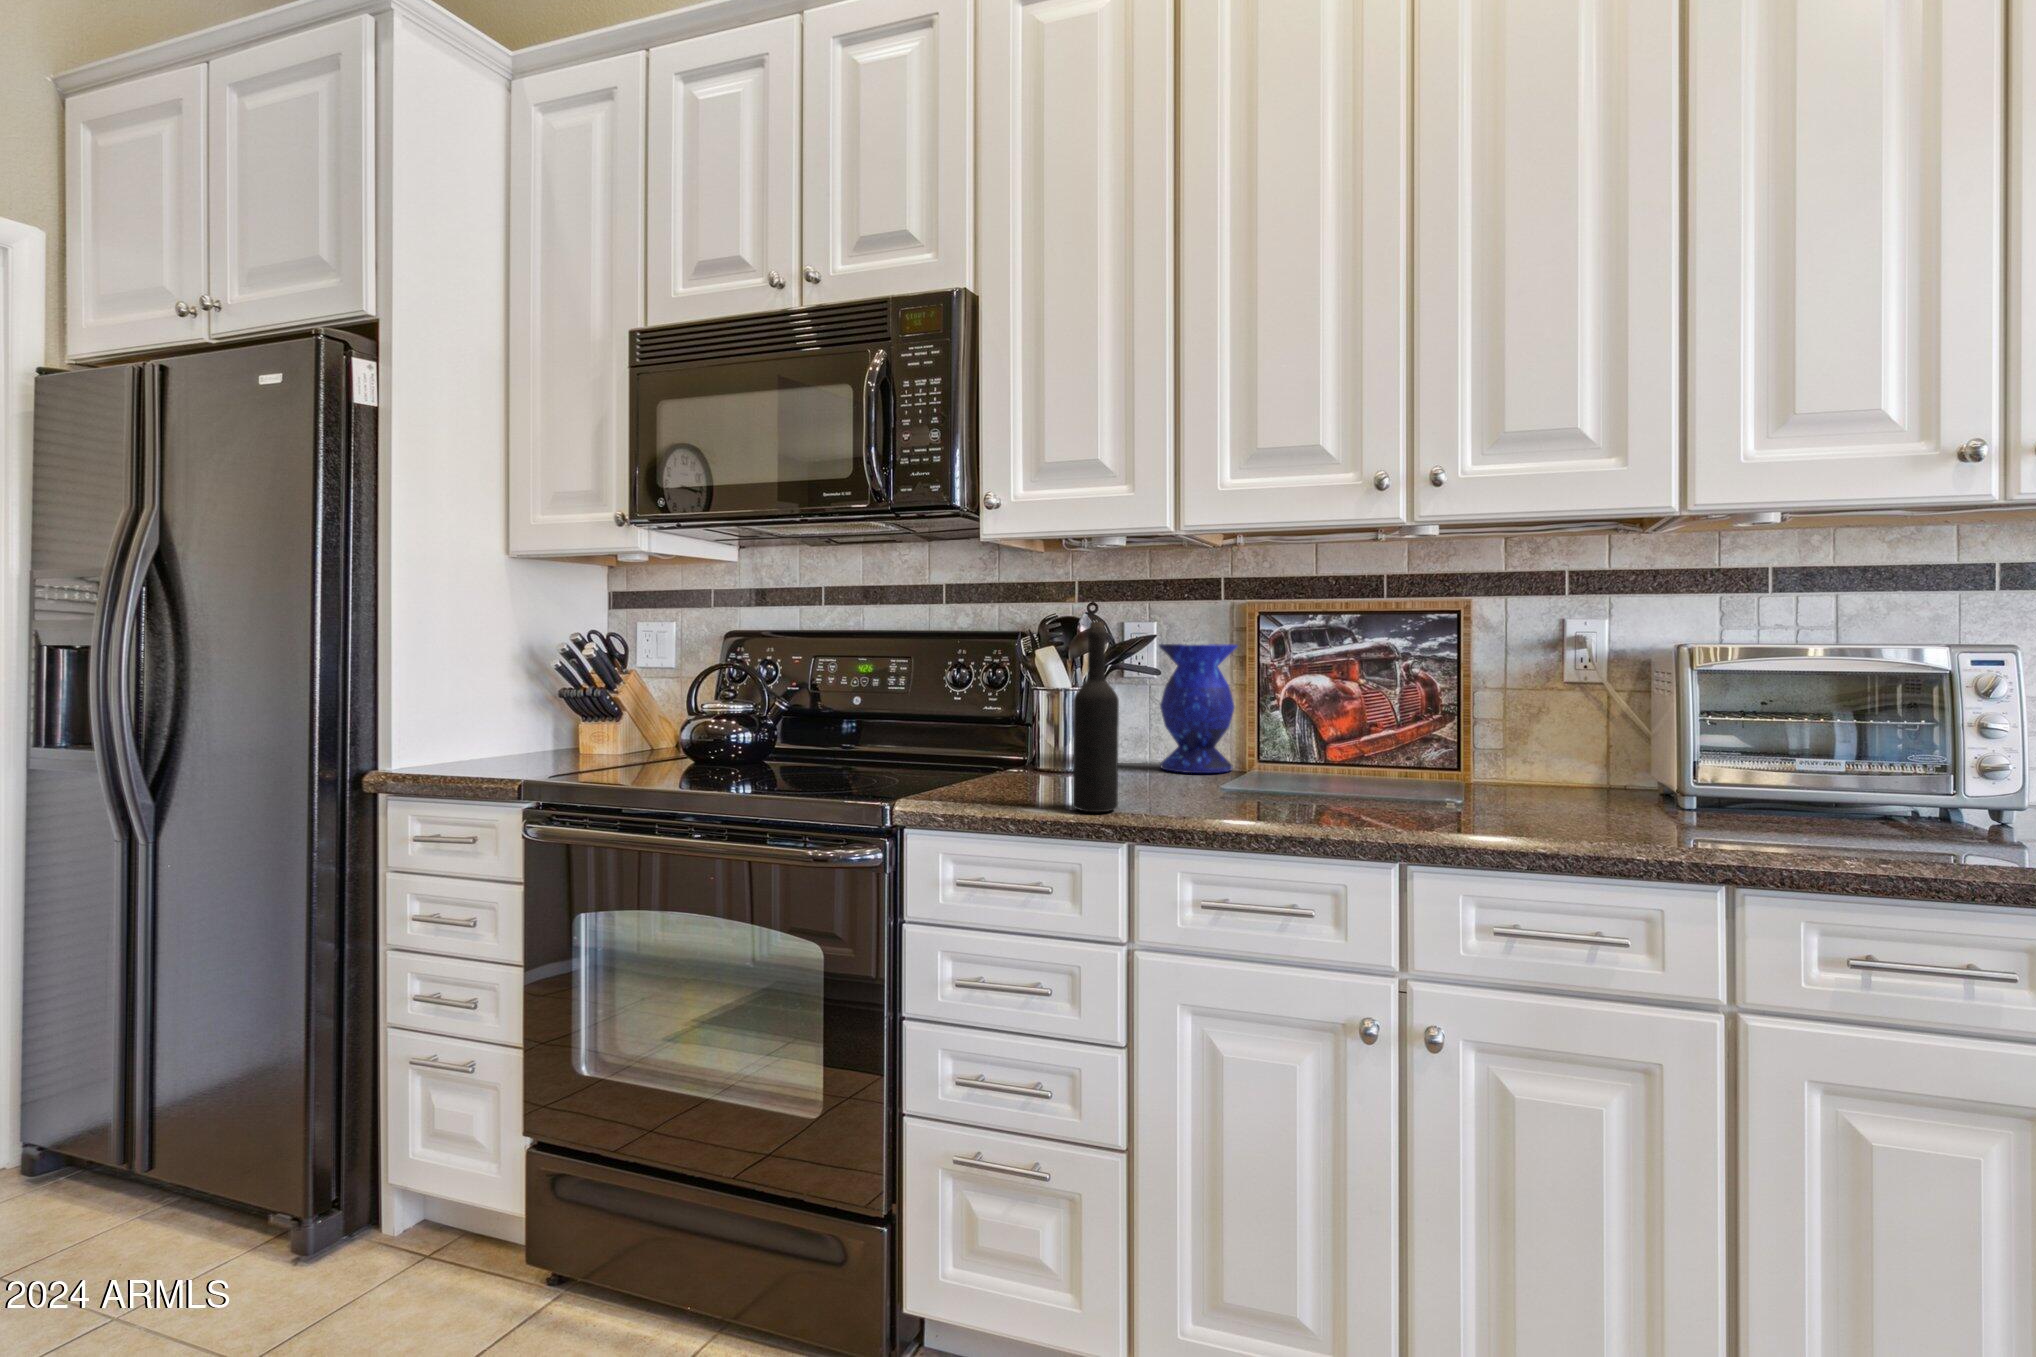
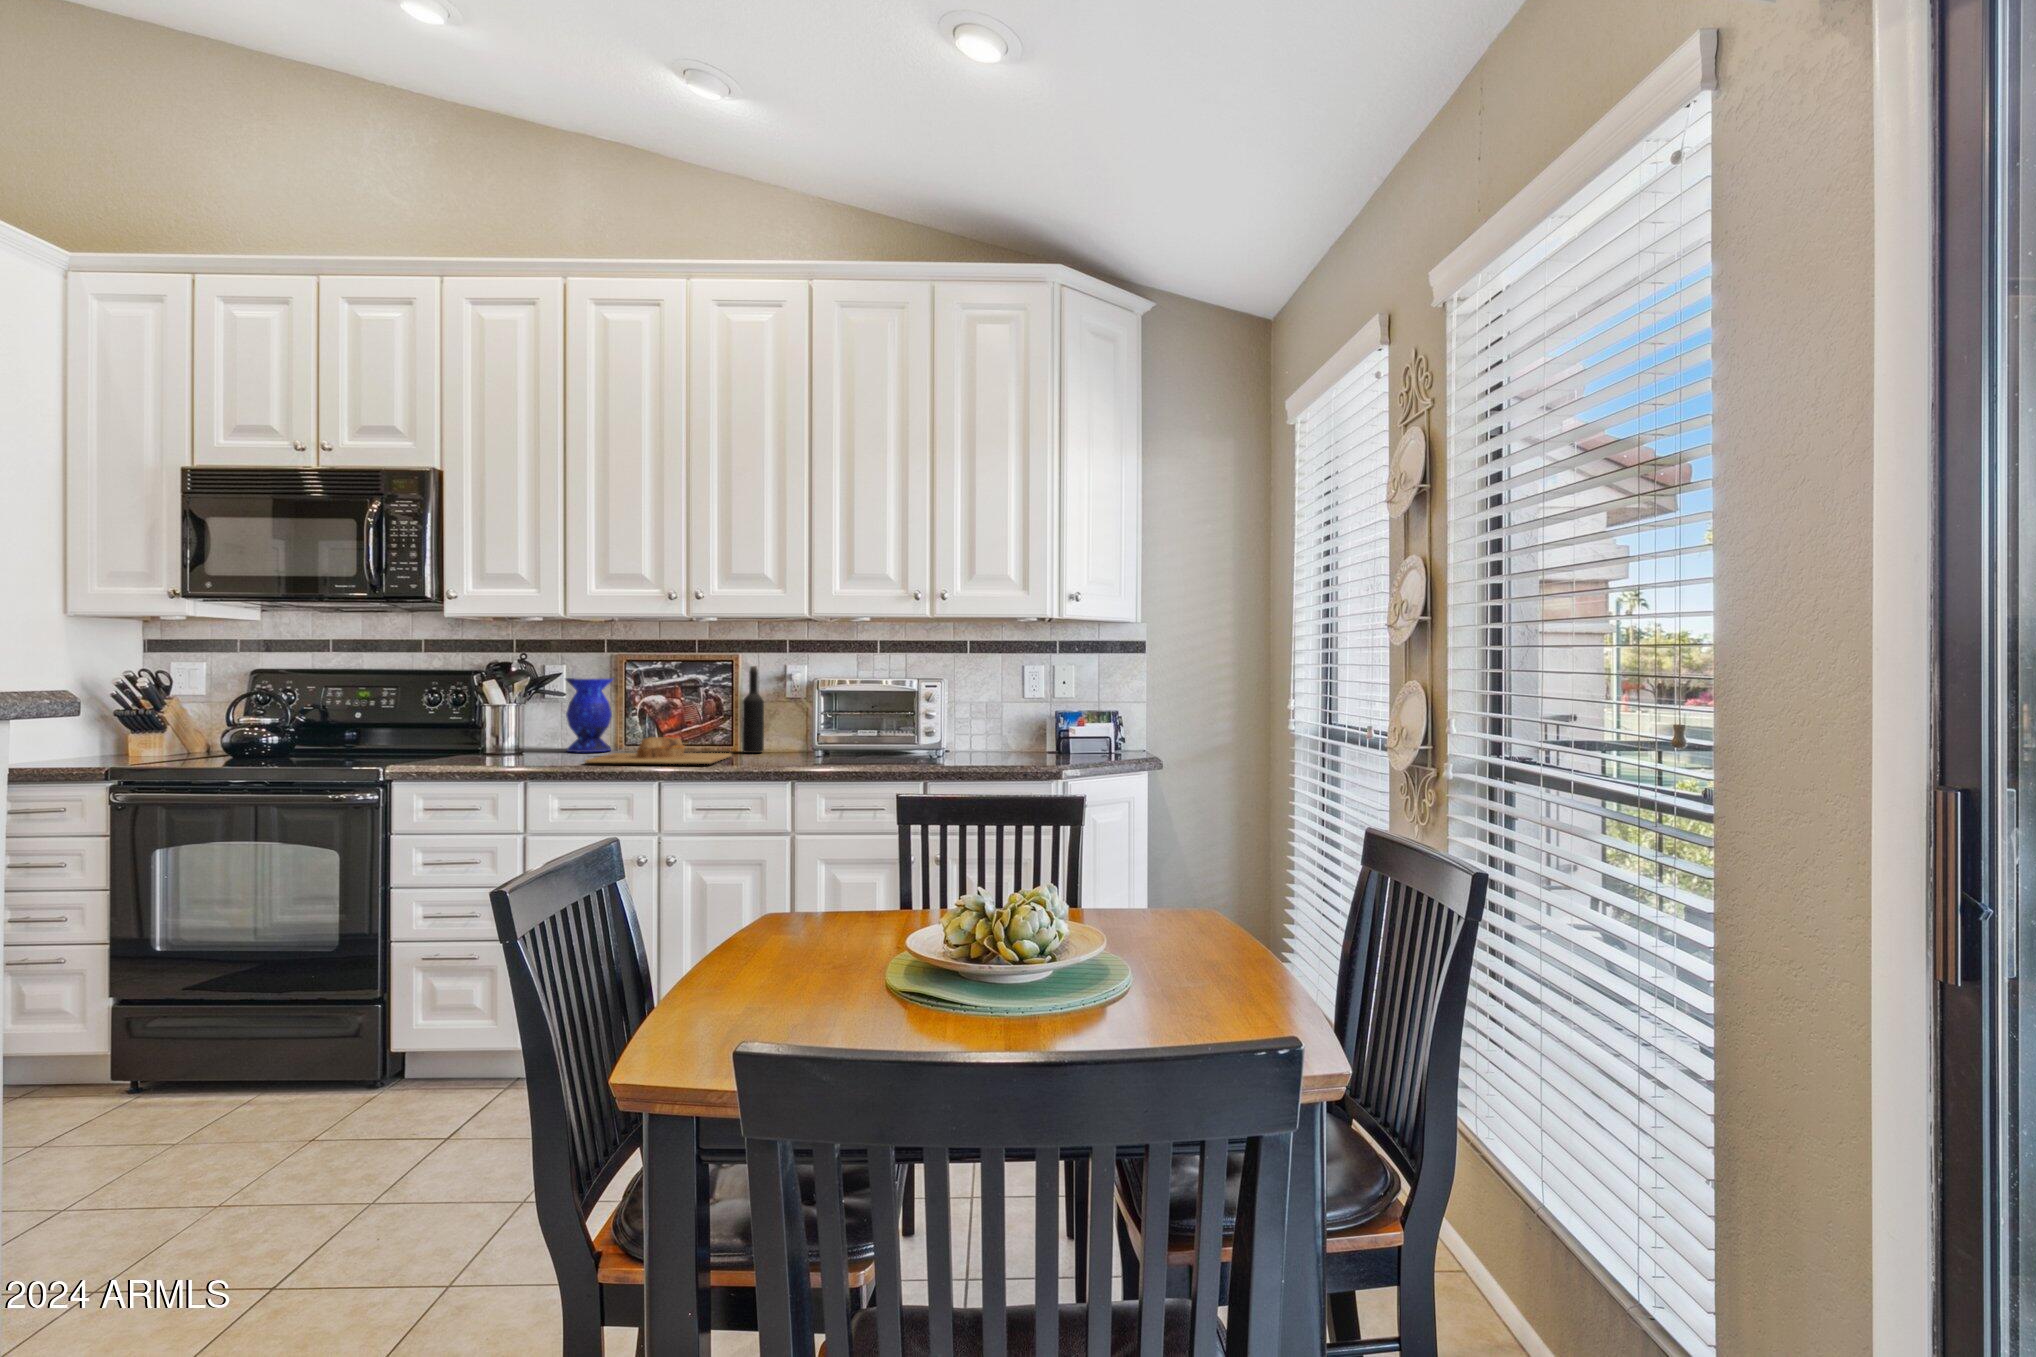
wine bottle: present [1072,621,1119,812] -> present [742,666,764,753]
cutting board: none [1228,756,1492,821] -> present [585,737,731,764]

